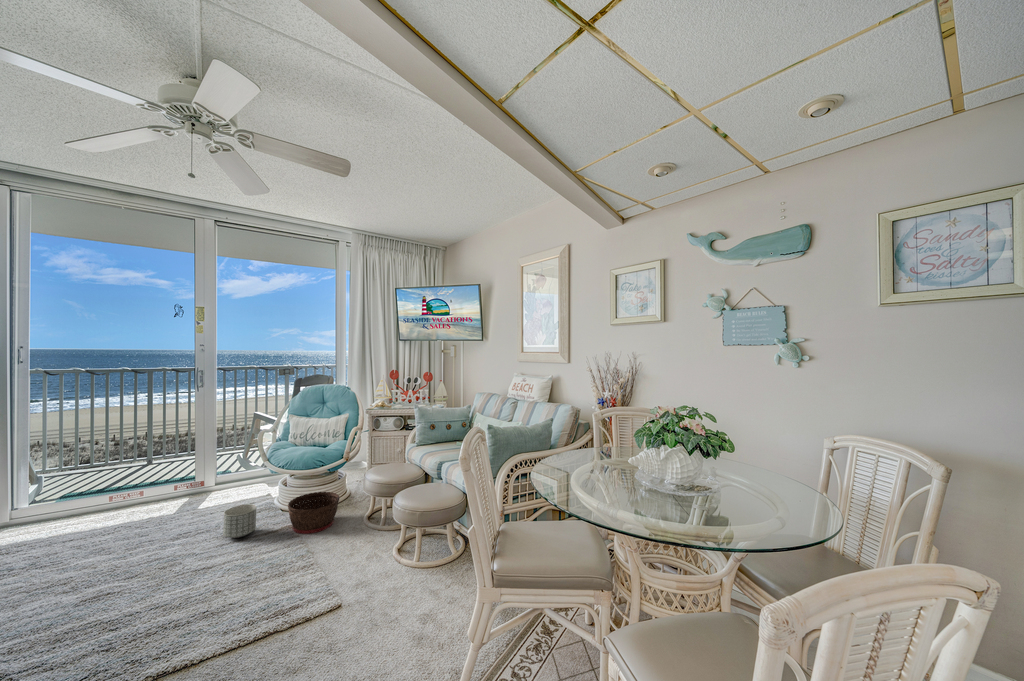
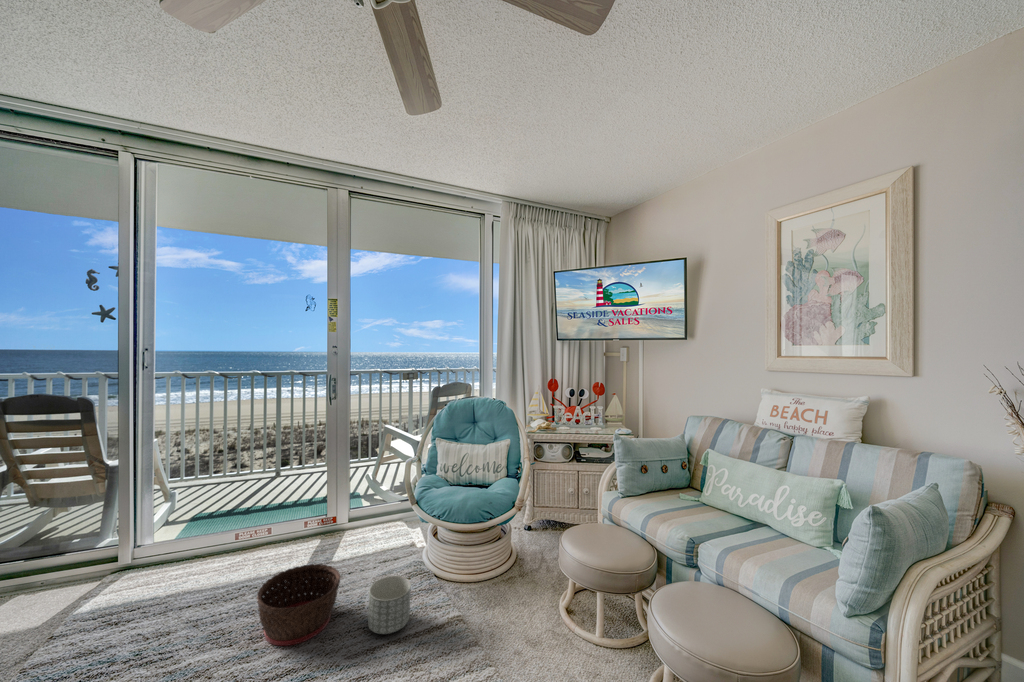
basket: present [288,492,339,534] -> present [257,564,341,646]

